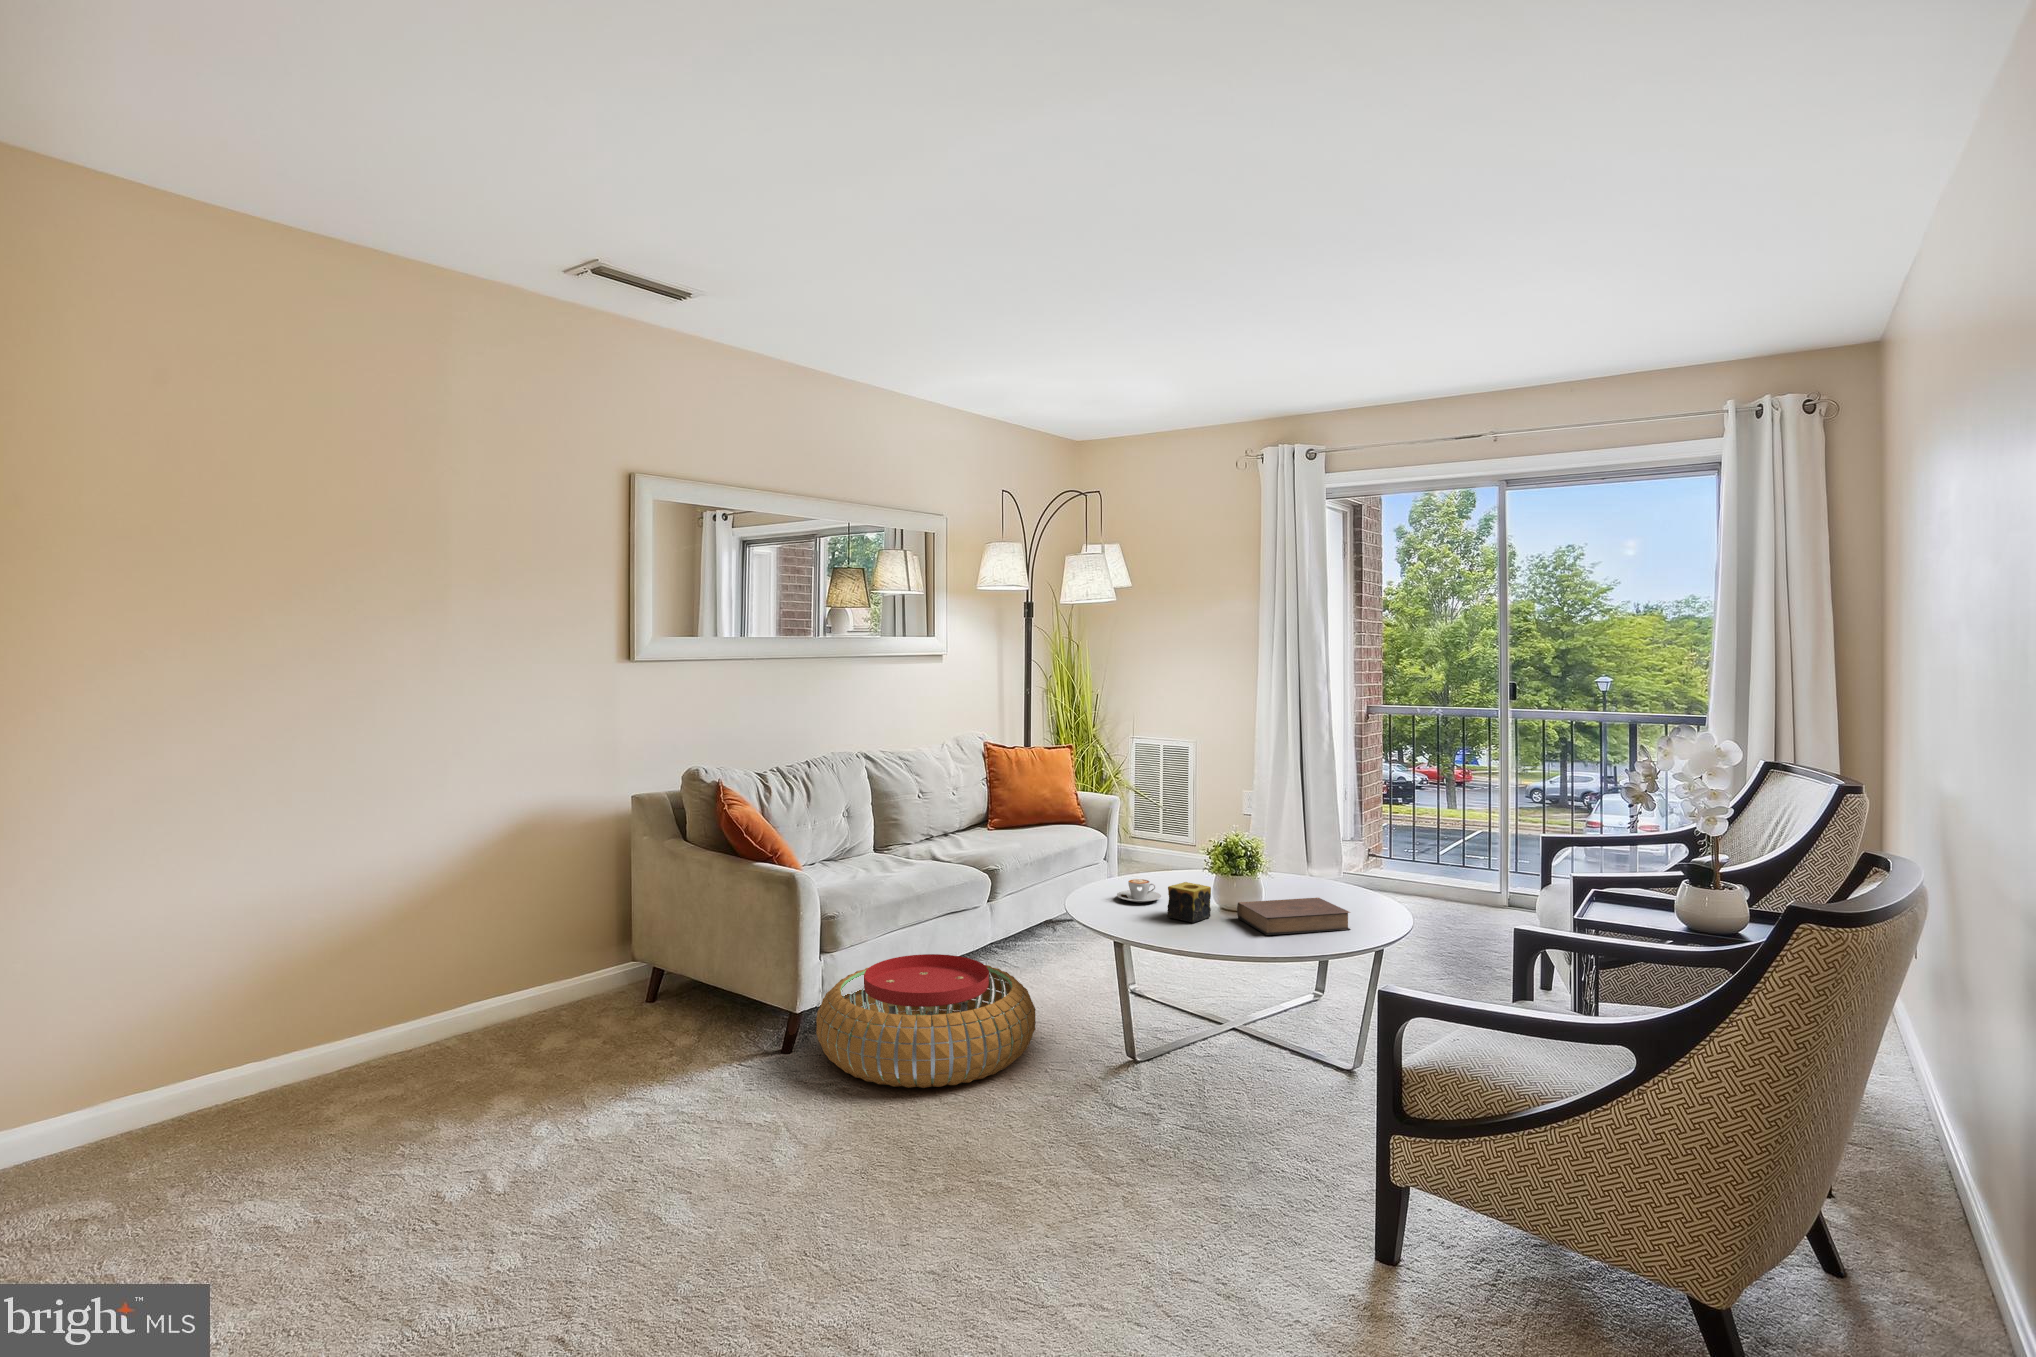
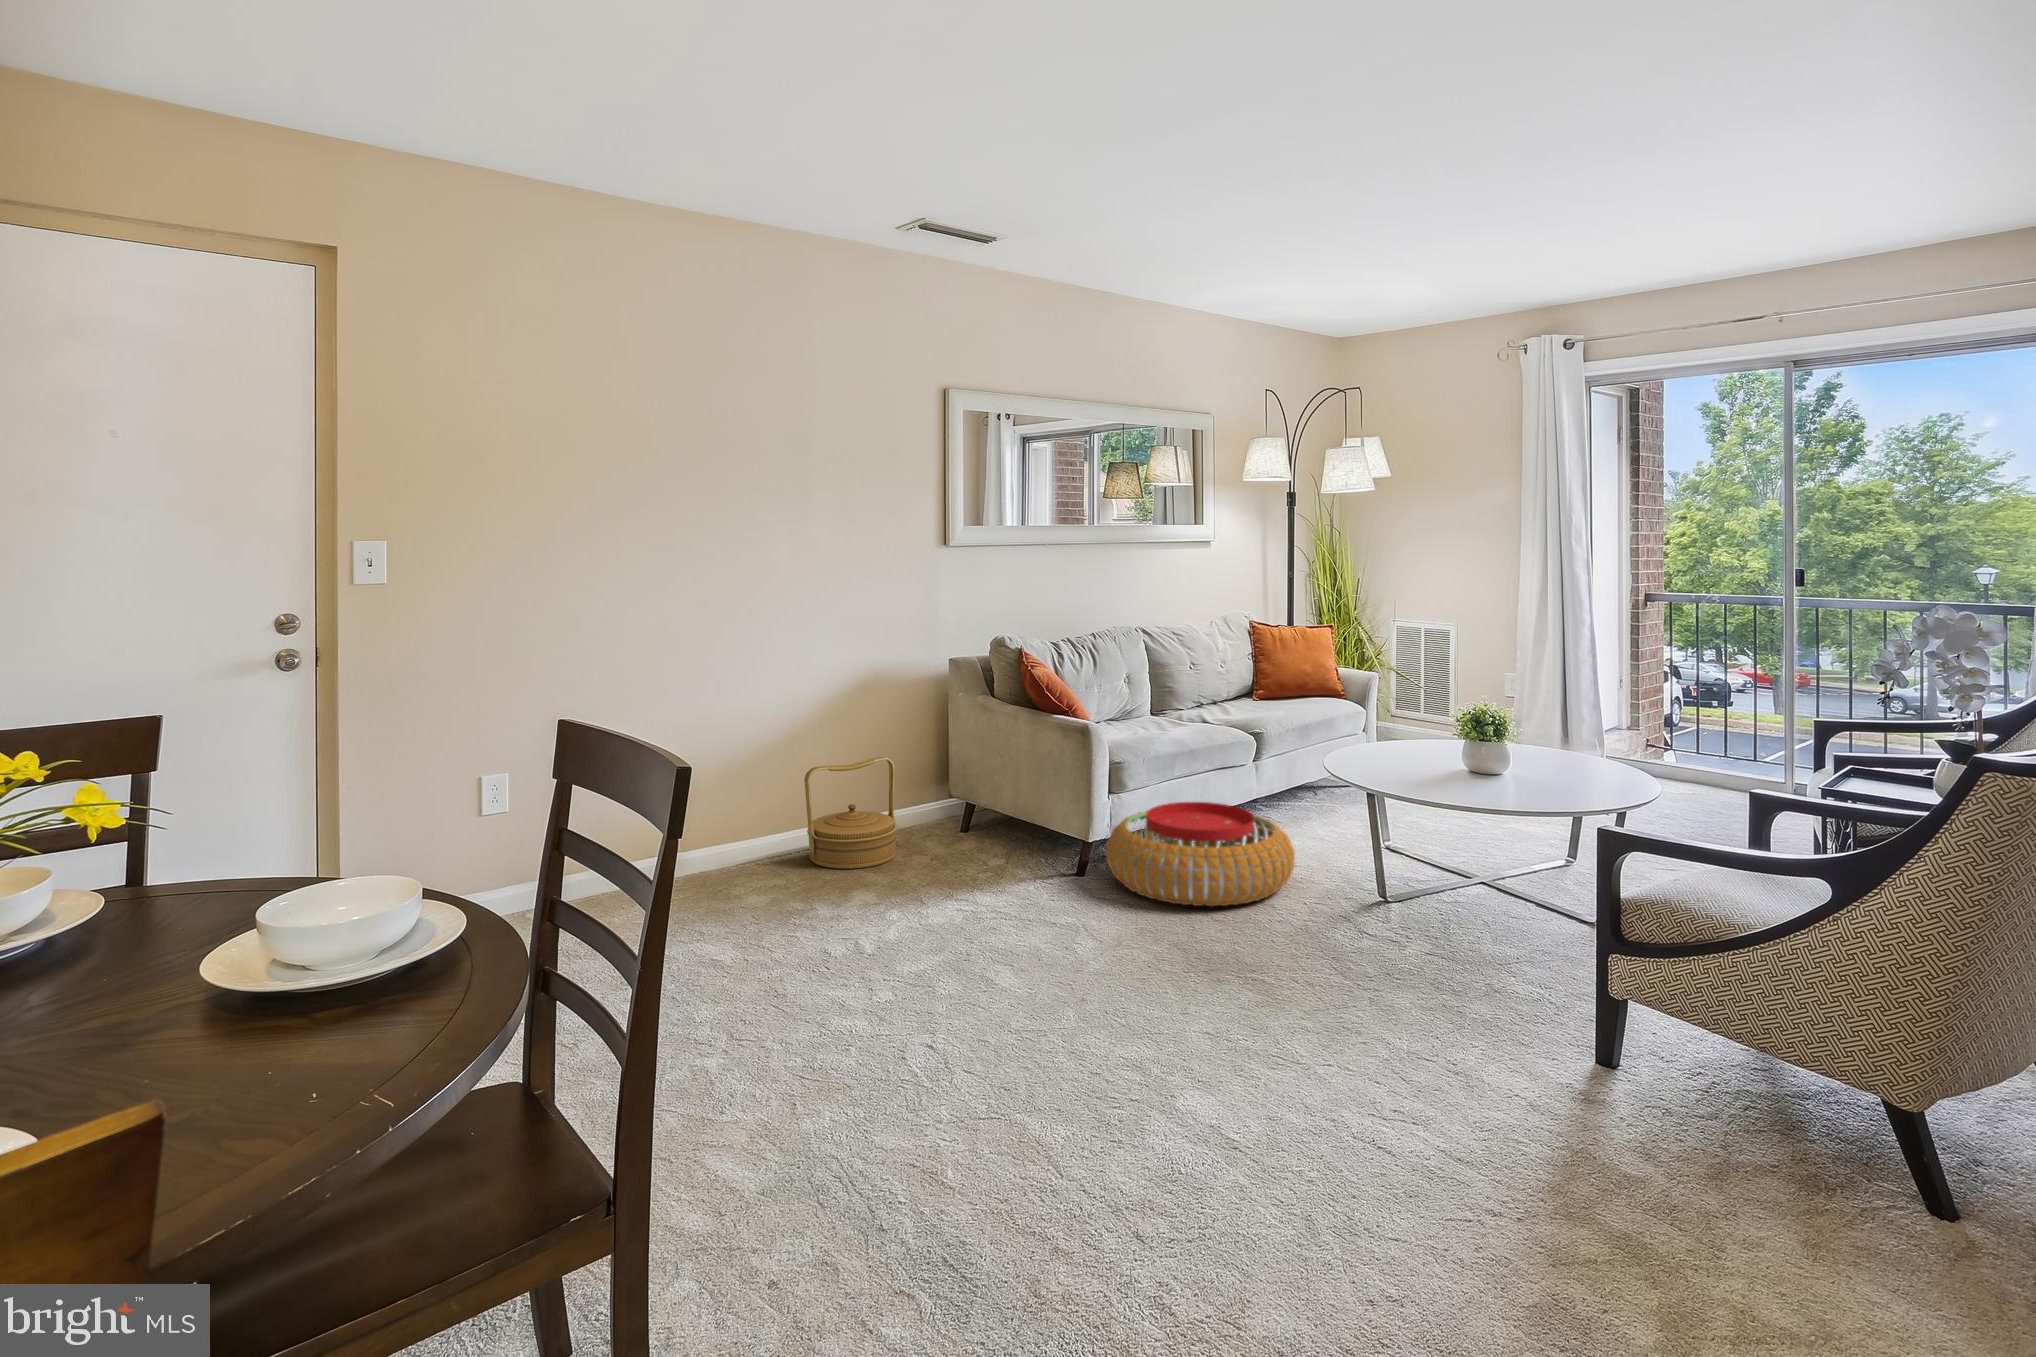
coffee cup: present [1117,879,1161,902] -> none [1373,745,1415,765]
candle: present [1167,882,1211,922] -> none [1419,747,1463,783]
book: present [1237,898,1350,935] -> none [1487,766,1600,795]
woven basket: none [426,918,556,1069] -> present [804,757,897,869]

